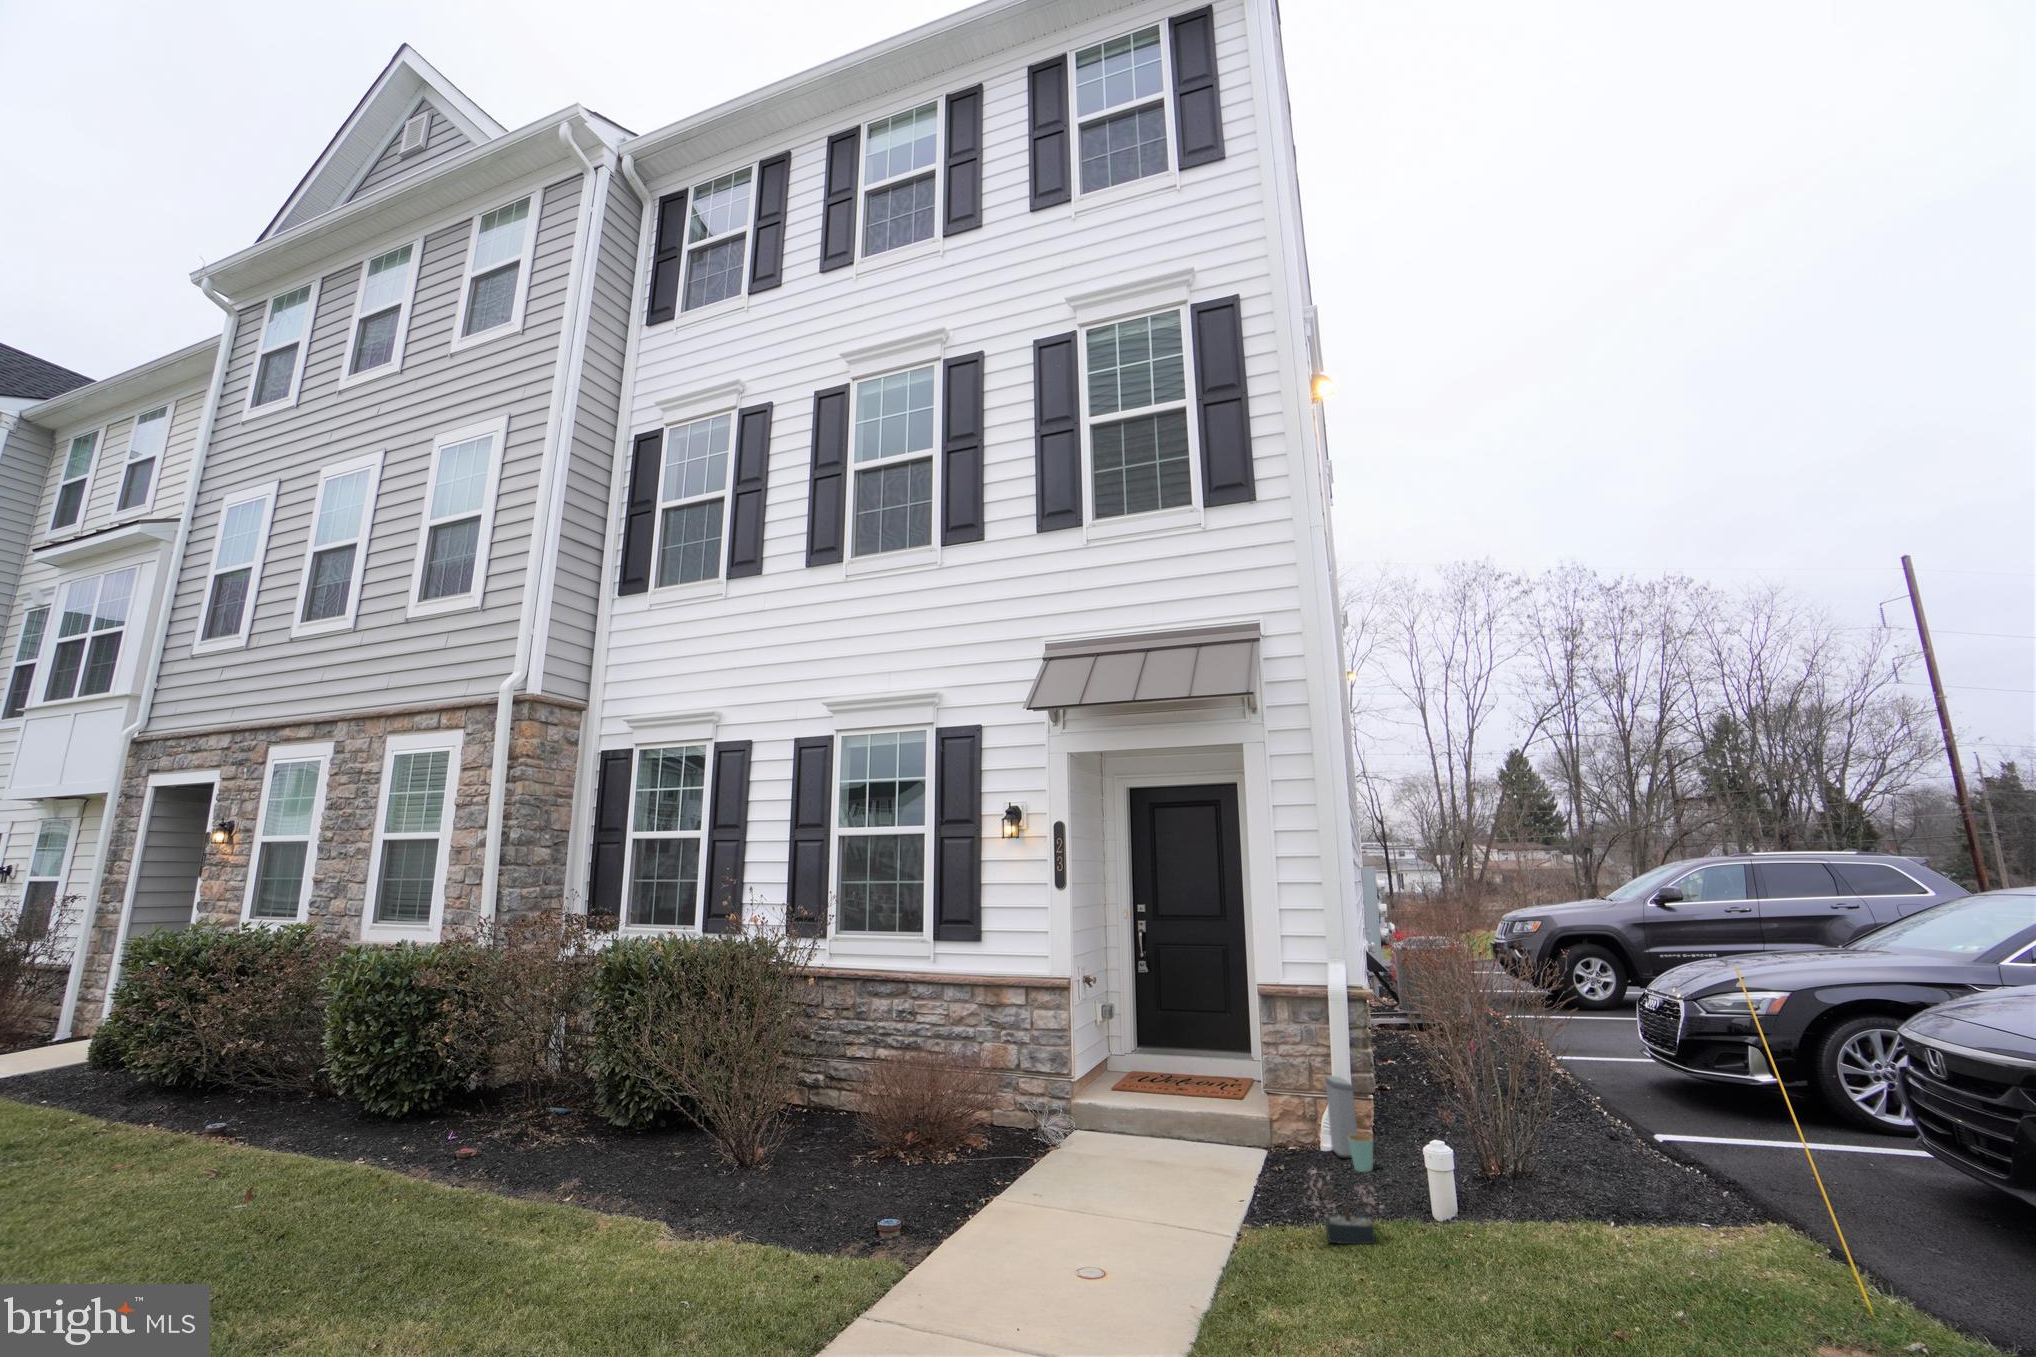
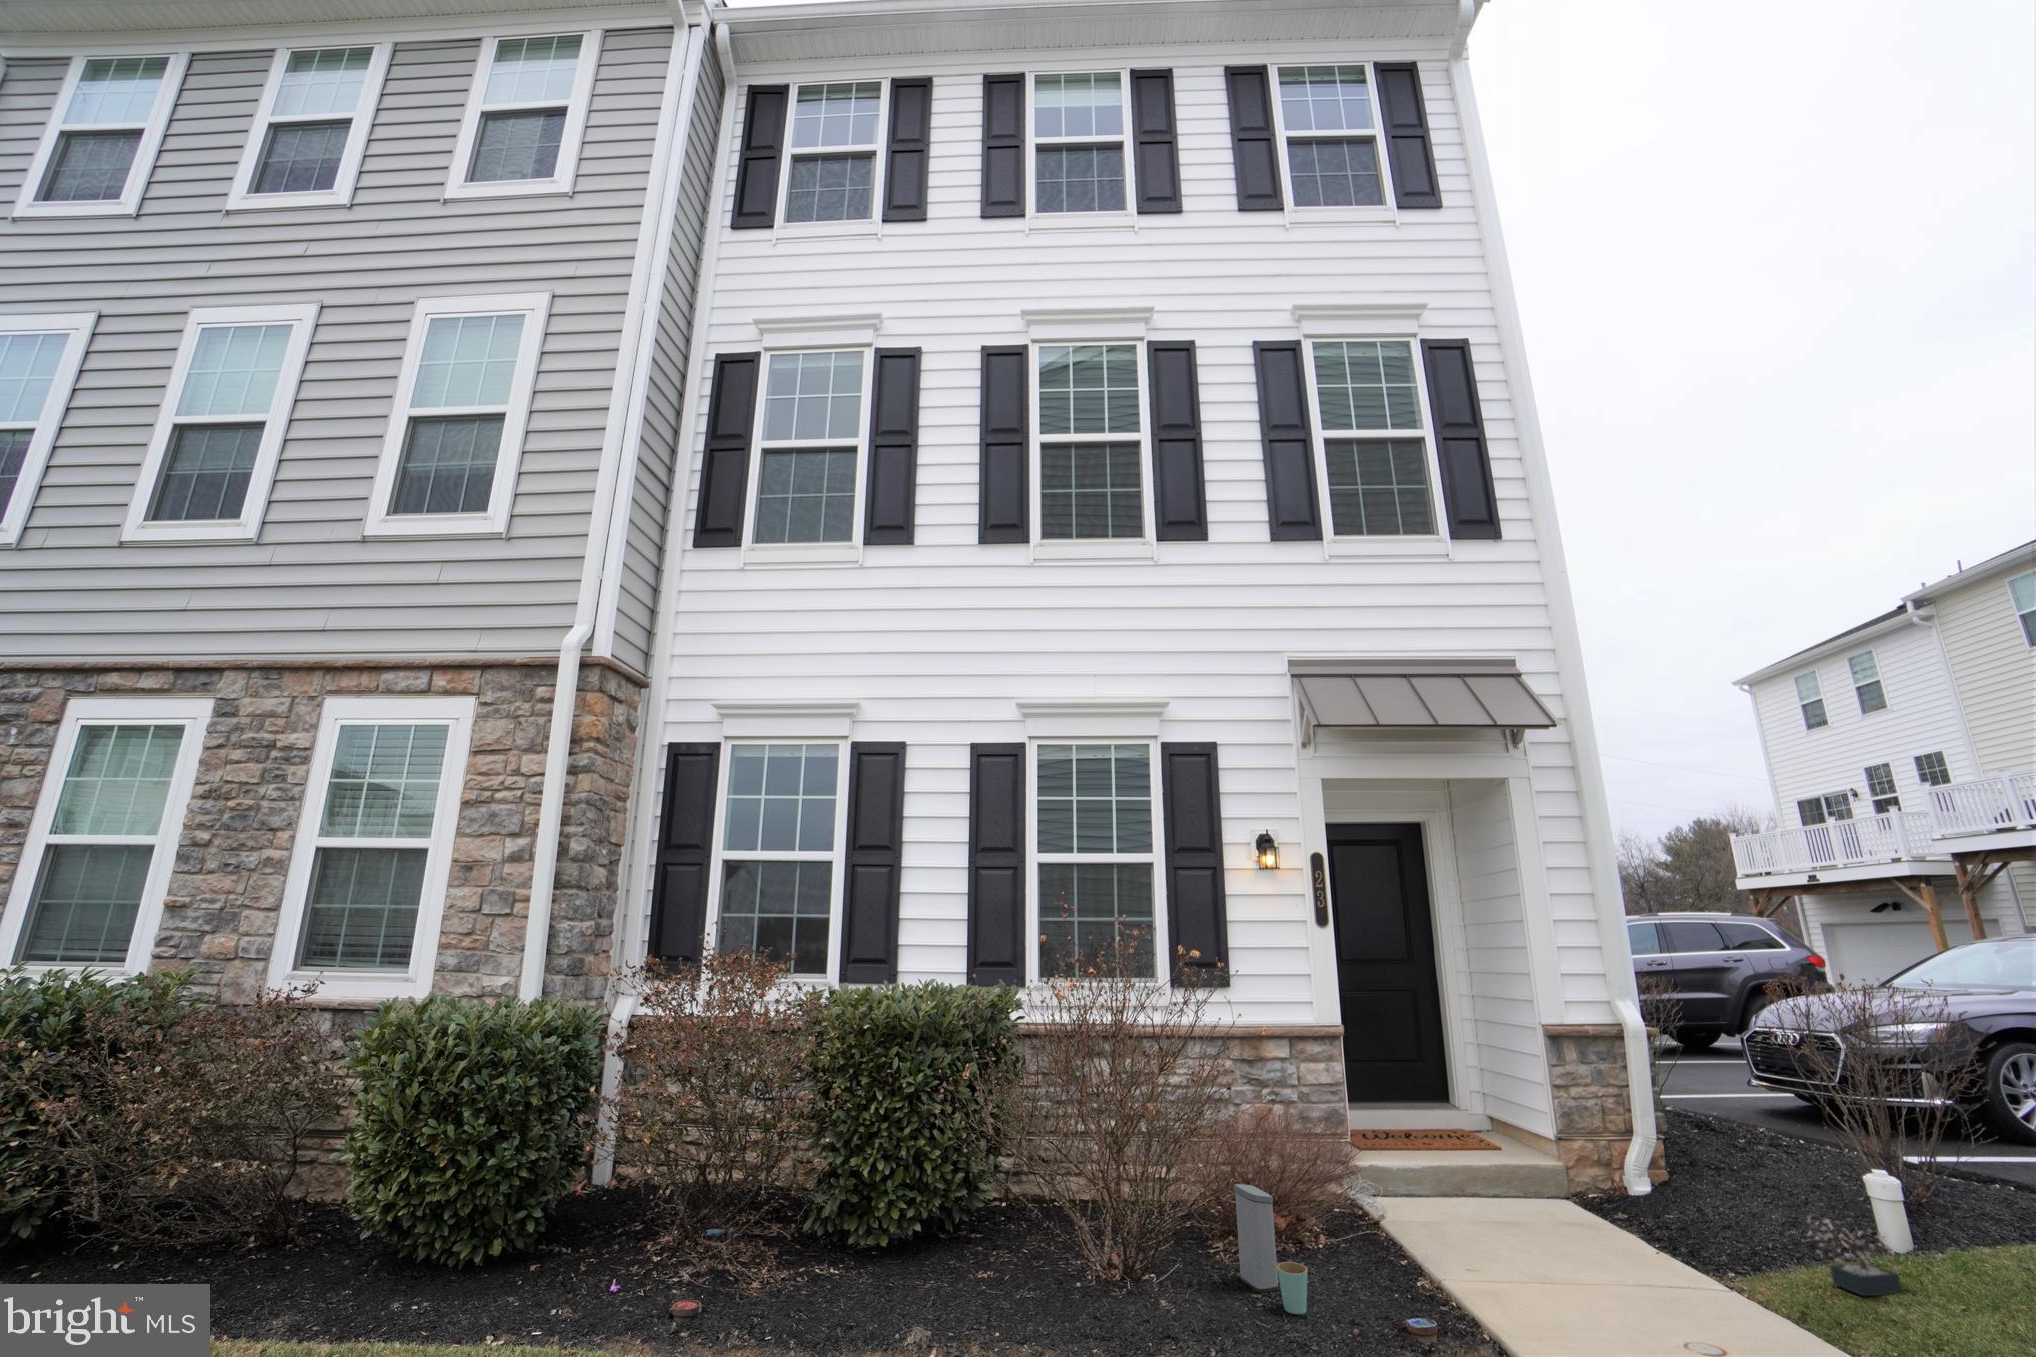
trash can: present [1325,1075,1373,1172] -> present [1234,1184,1308,1314]

